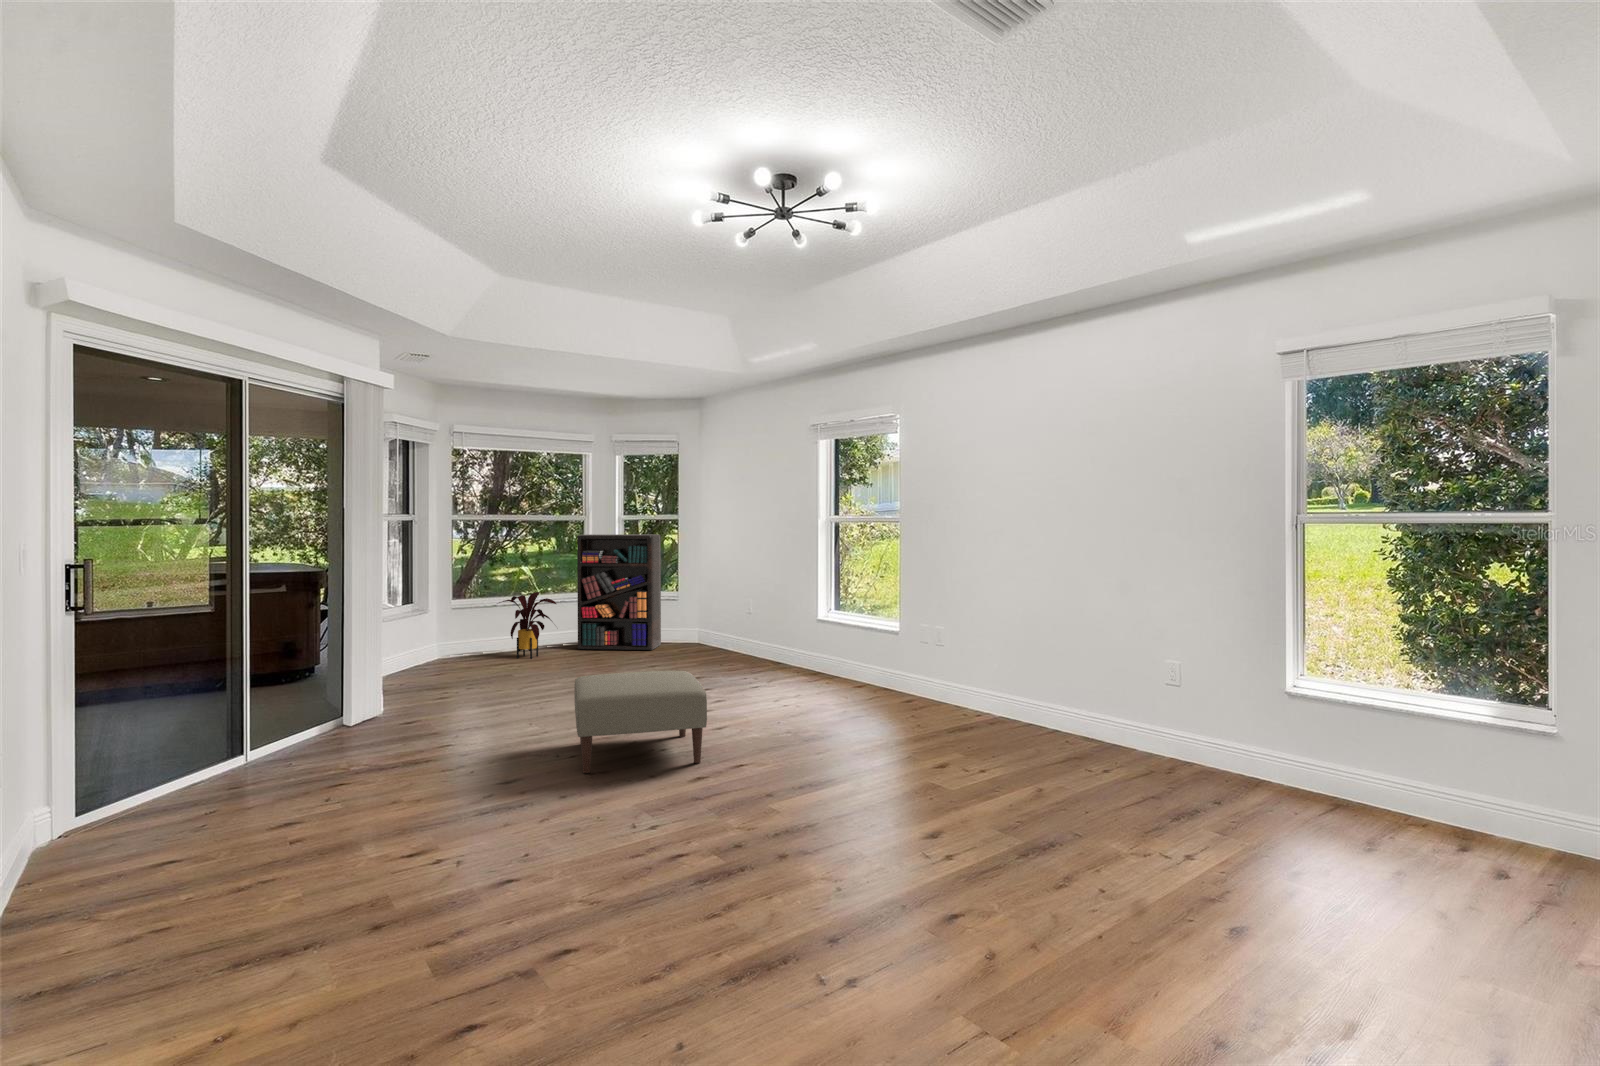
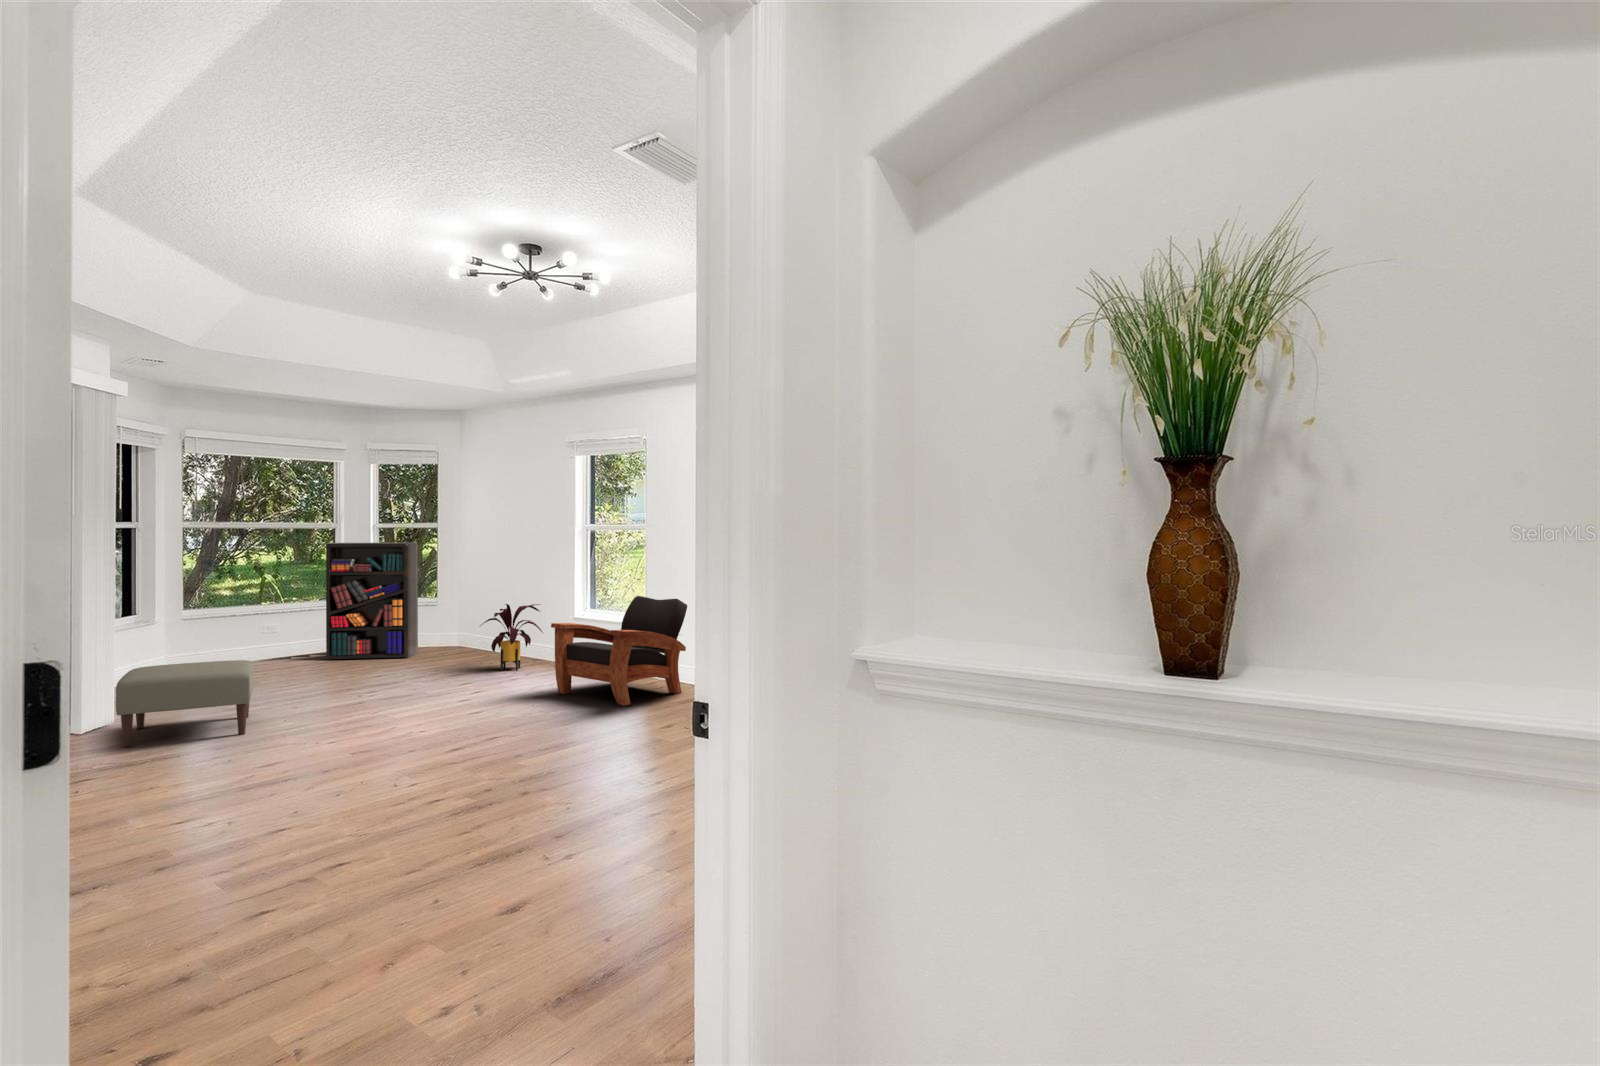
house plant: present [499,592,556,659] -> present [480,604,543,671]
armchair: none [796,595,947,724] -> present [551,596,687,706]
ottoman: present [574,671,707,773] -> present [116,660,254,747]

